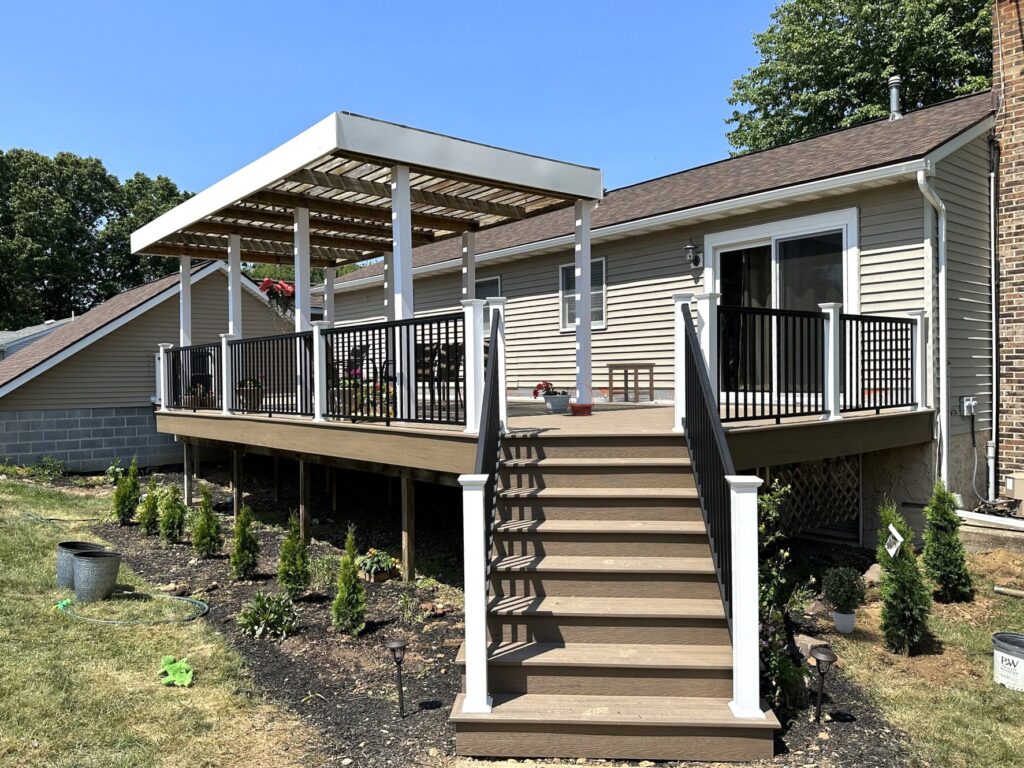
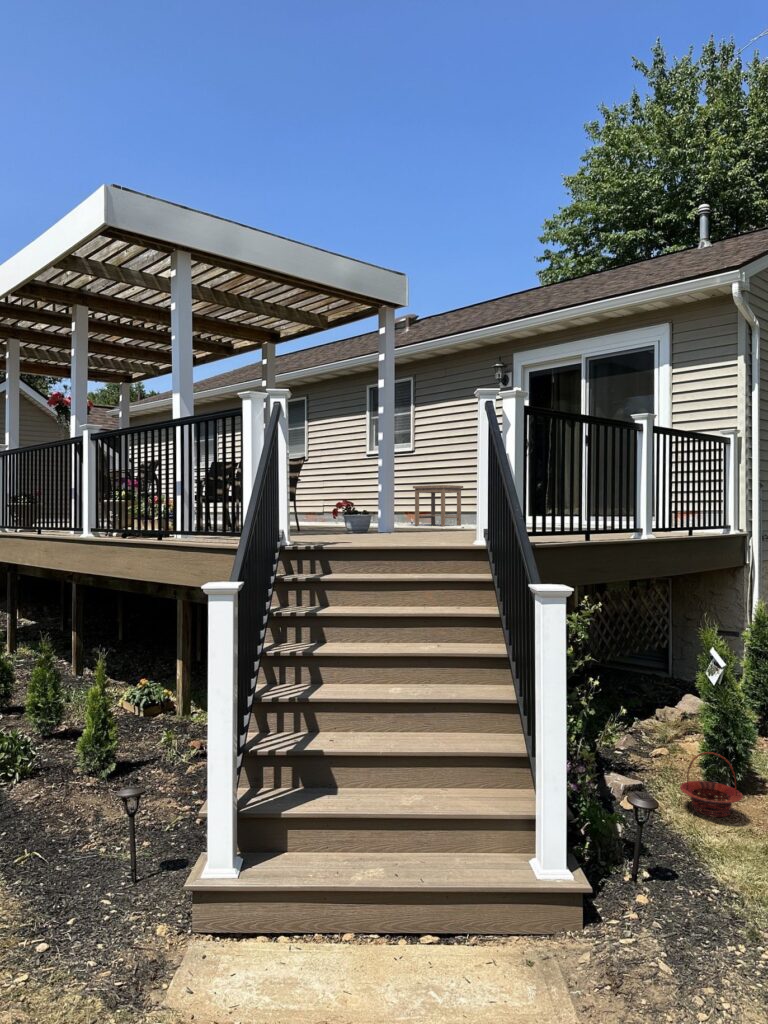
basket: present [567,387,596,416] -> present [680,752,743,817]
potted plant: present [820,567,869,633] -> none [633,695,686,770]

